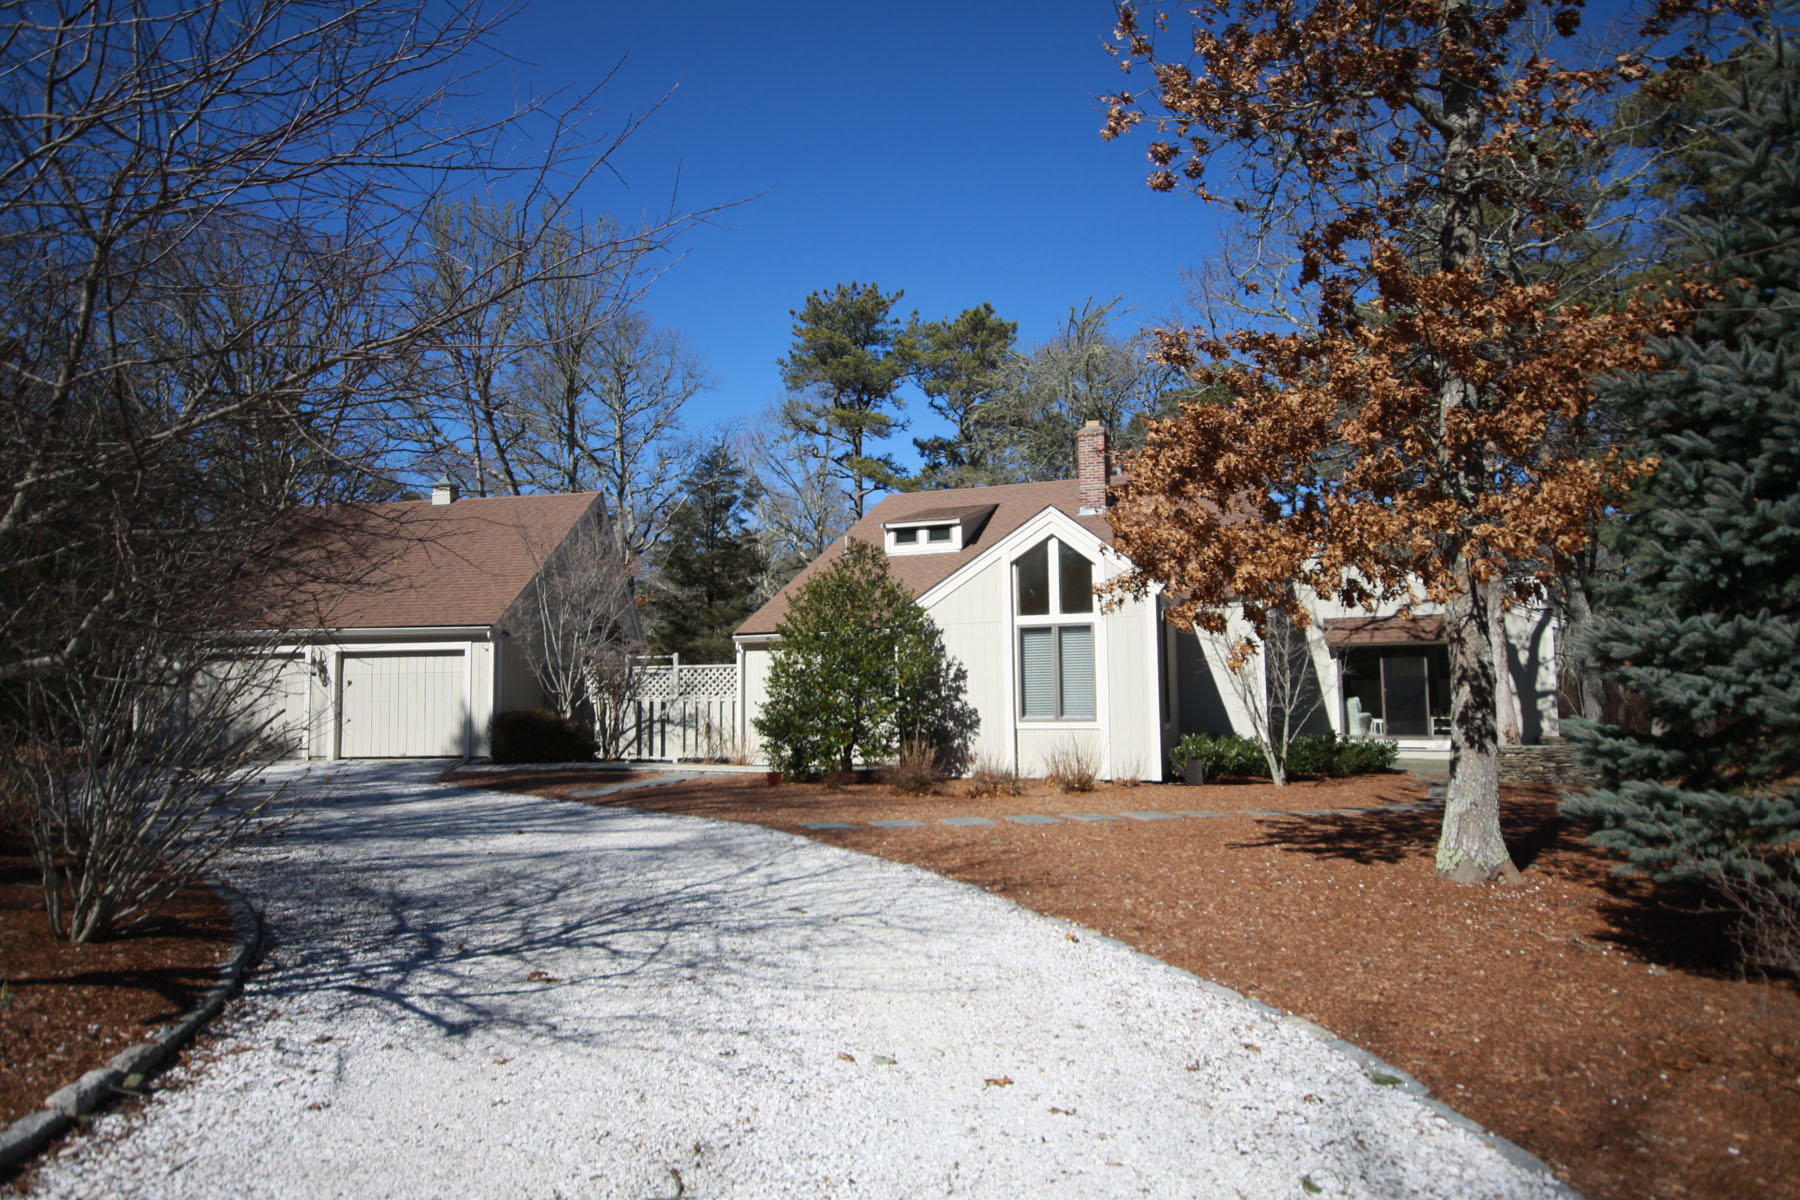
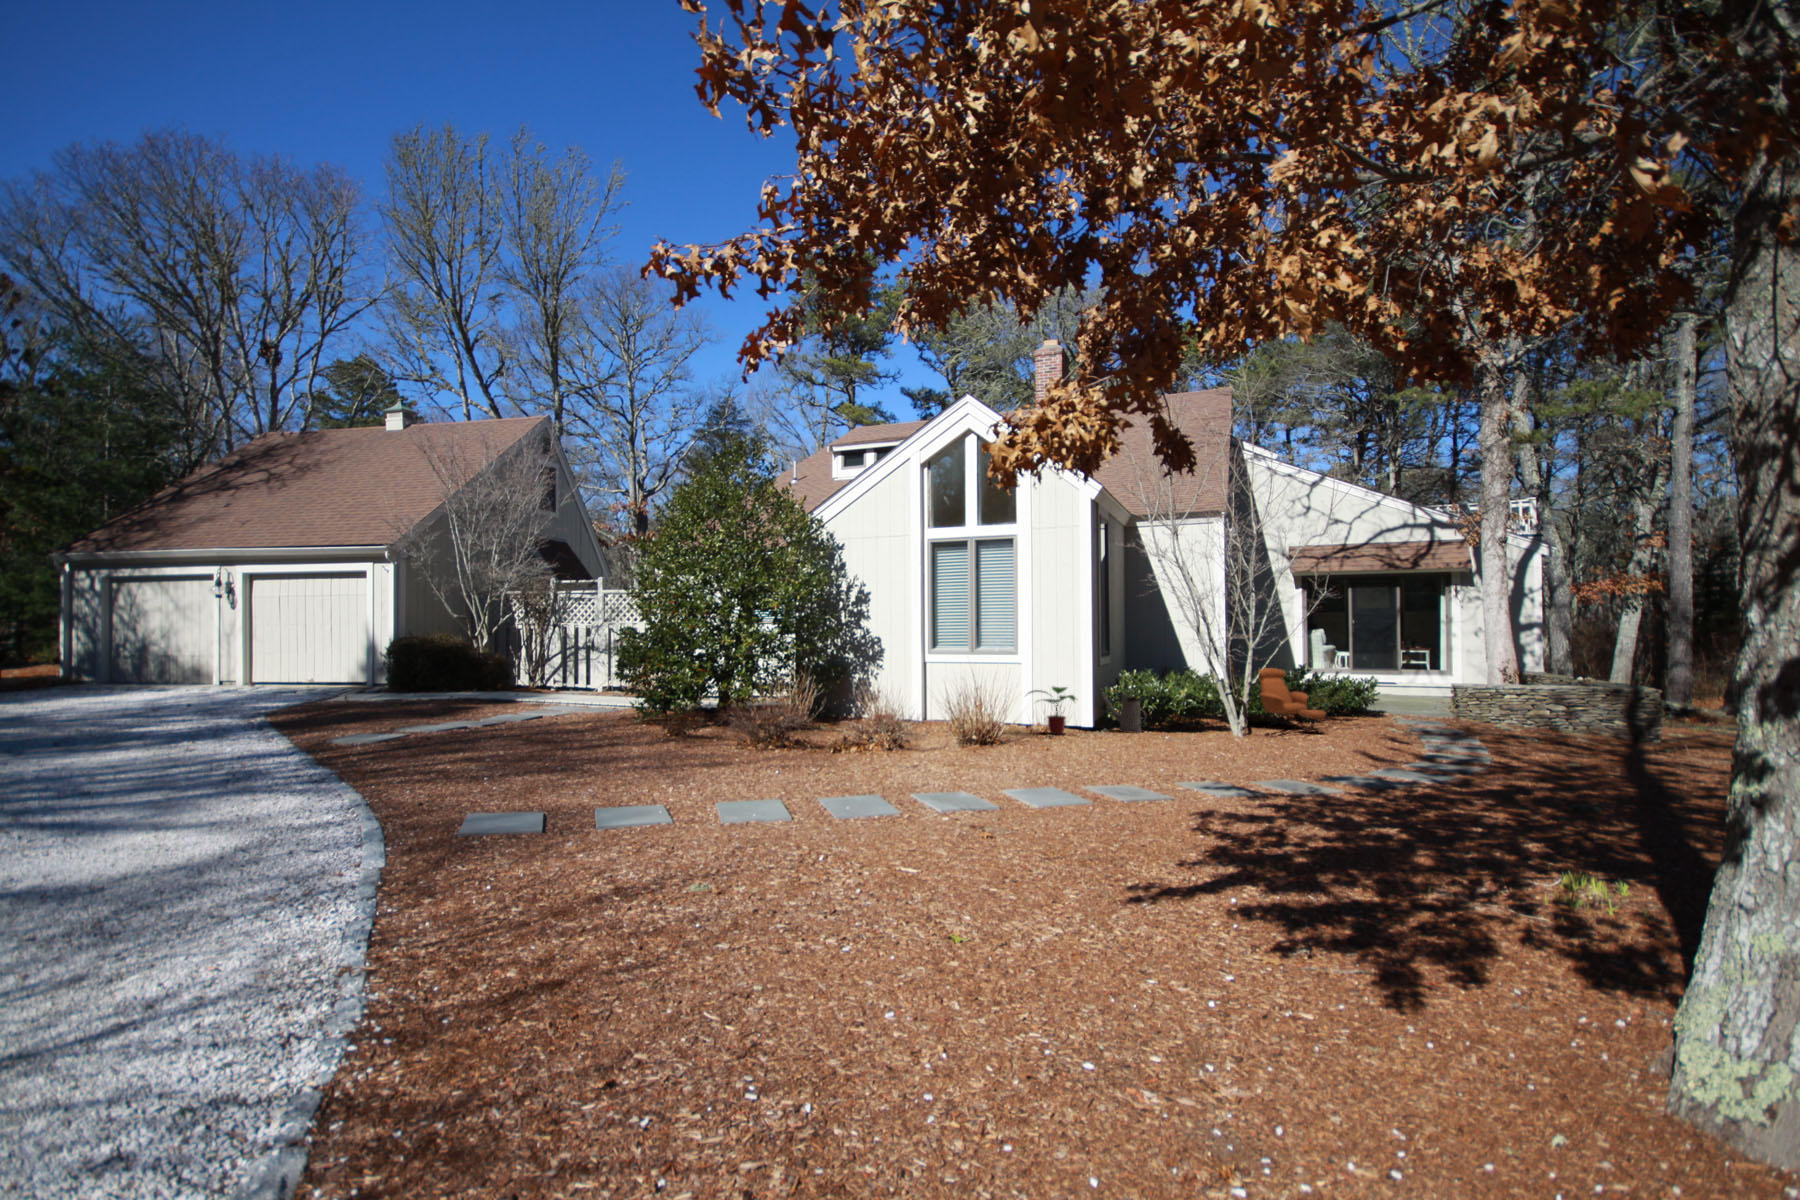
lounge chair: none [1298,732,1353,786] -> present [1259,668,1326,732]
potted plant: present [756,748,793,787] -> present [1029,687,1076,734]

